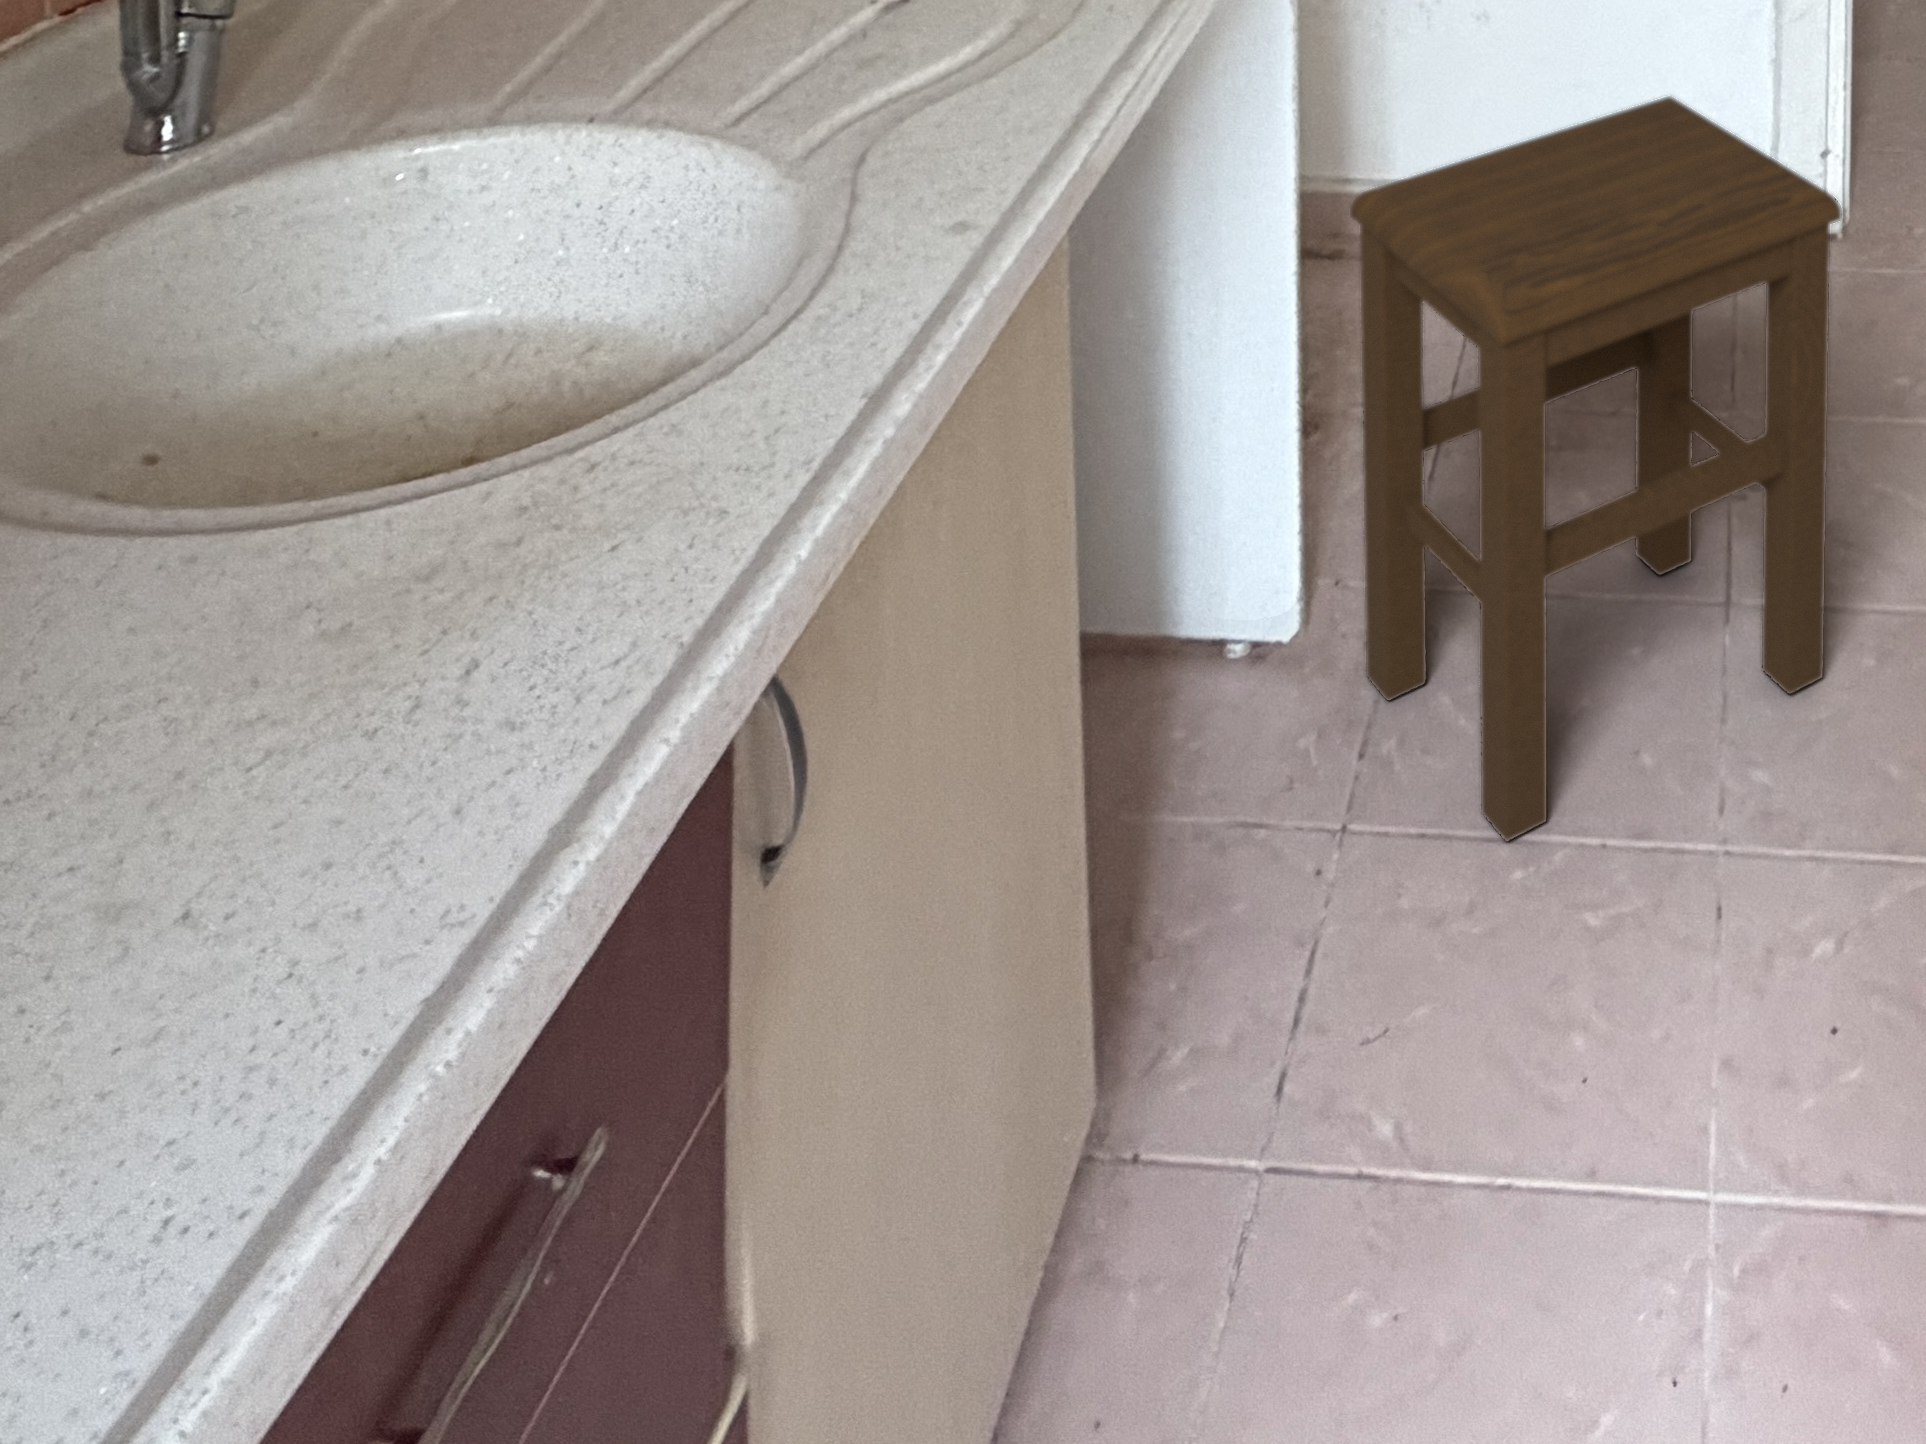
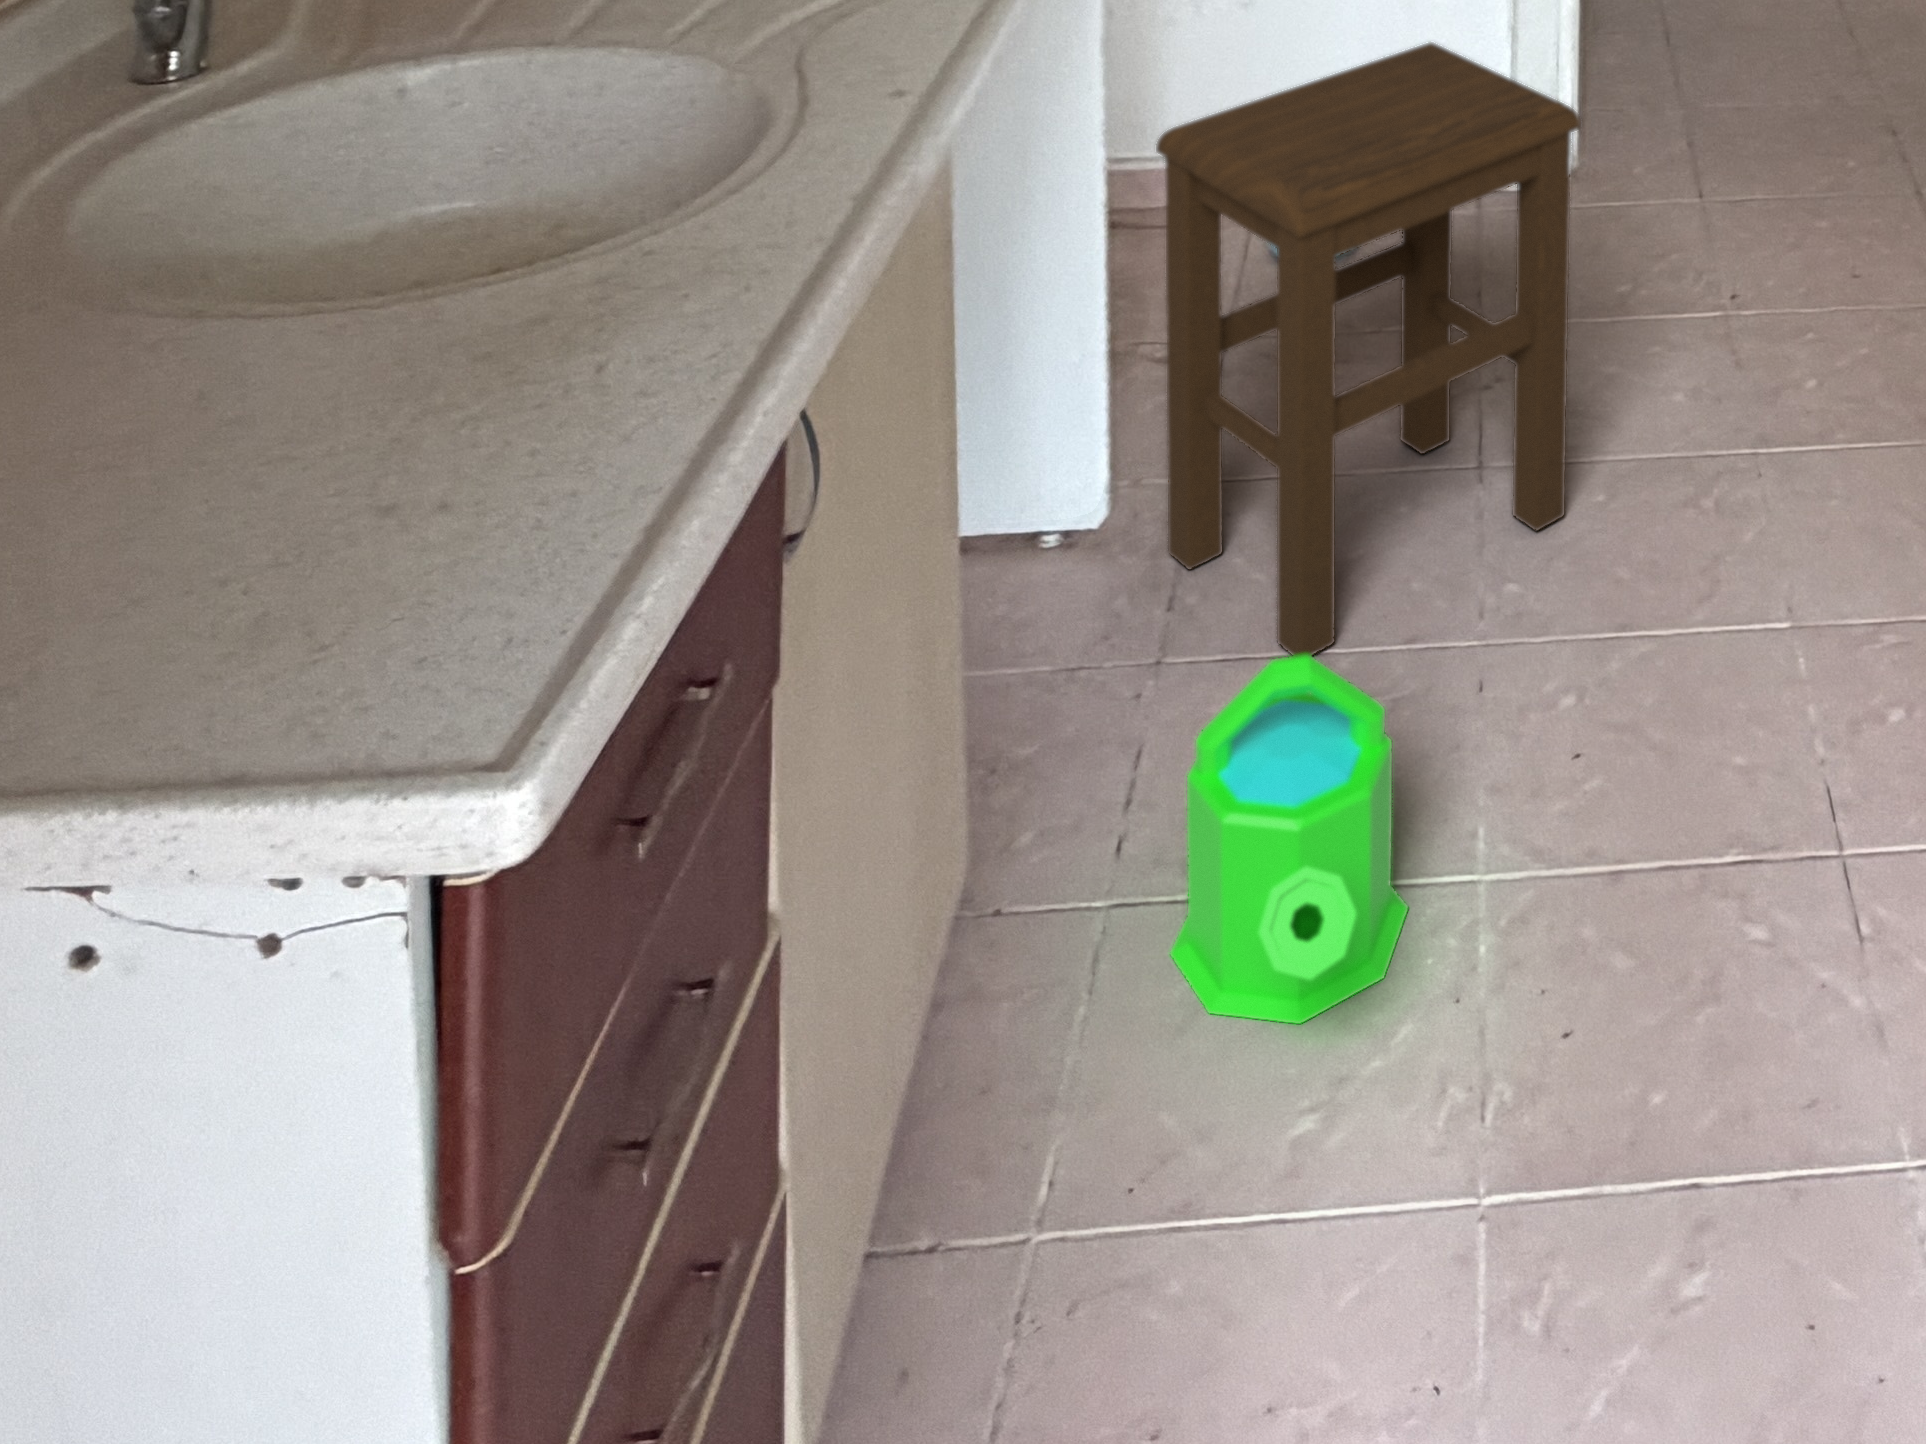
watering can: none [1329,894,1618,1373] -> present [1170,654,1408,1024]

